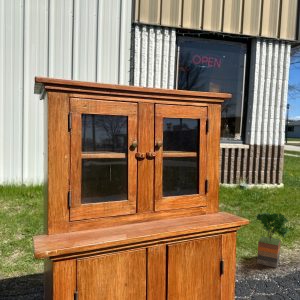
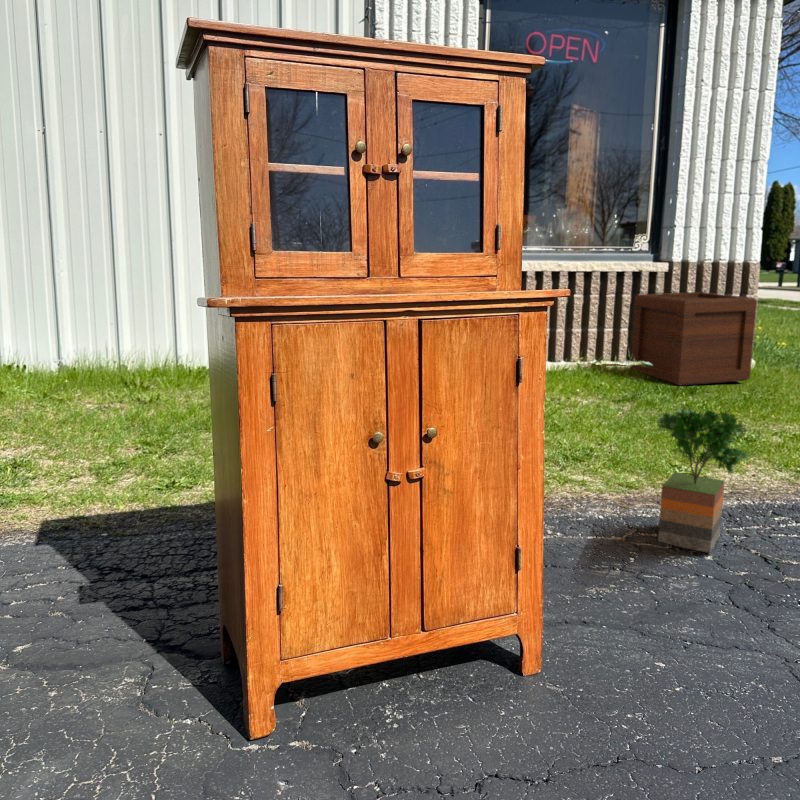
wooden crate: none [235,157,285,196] -> present [631,292,757,385]

